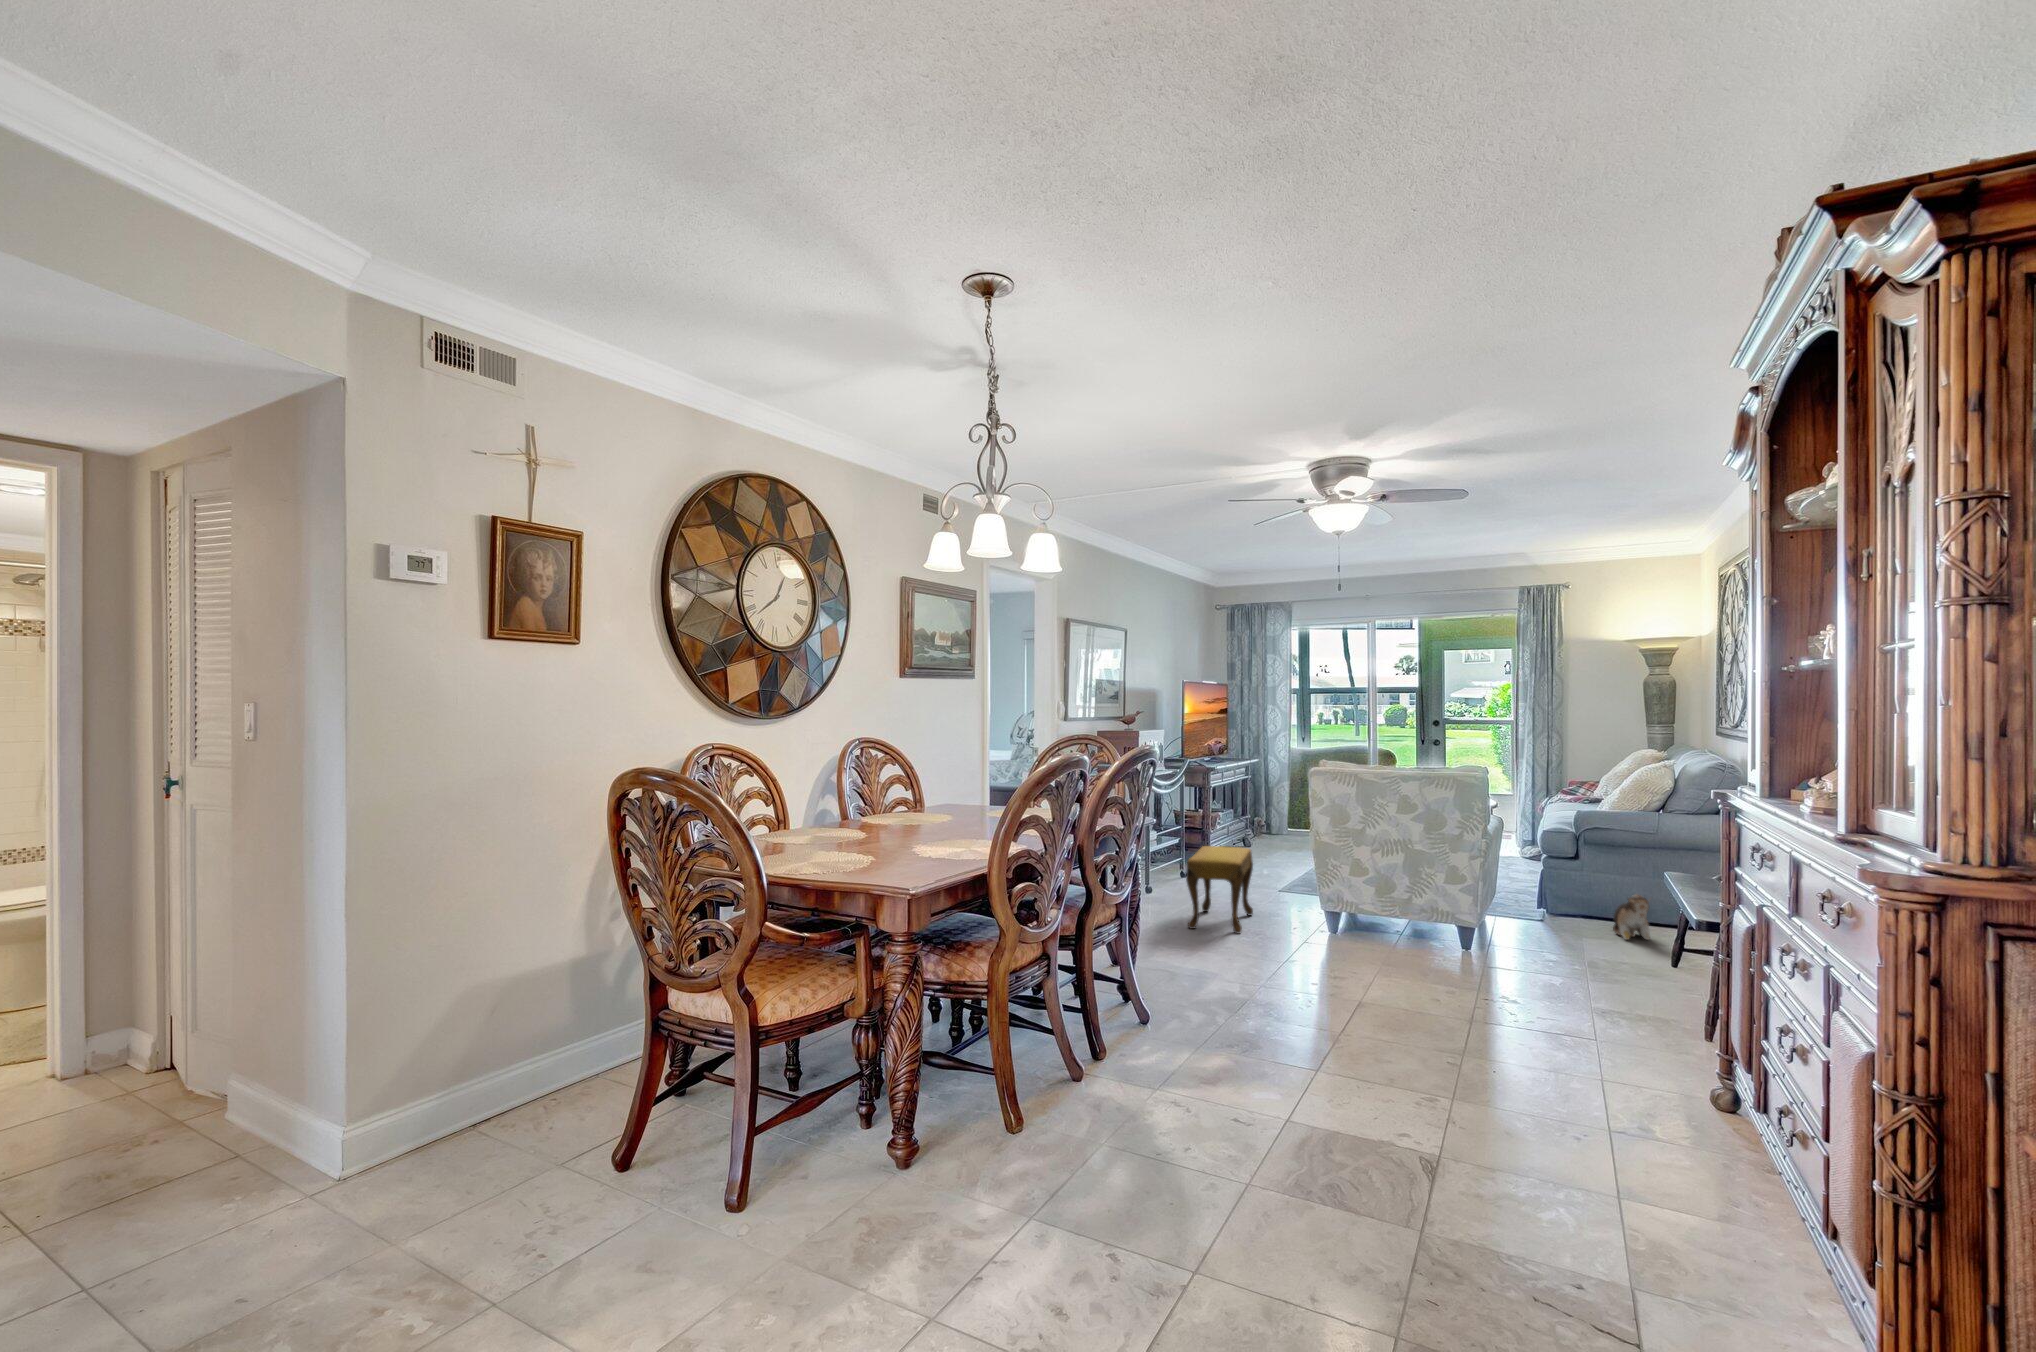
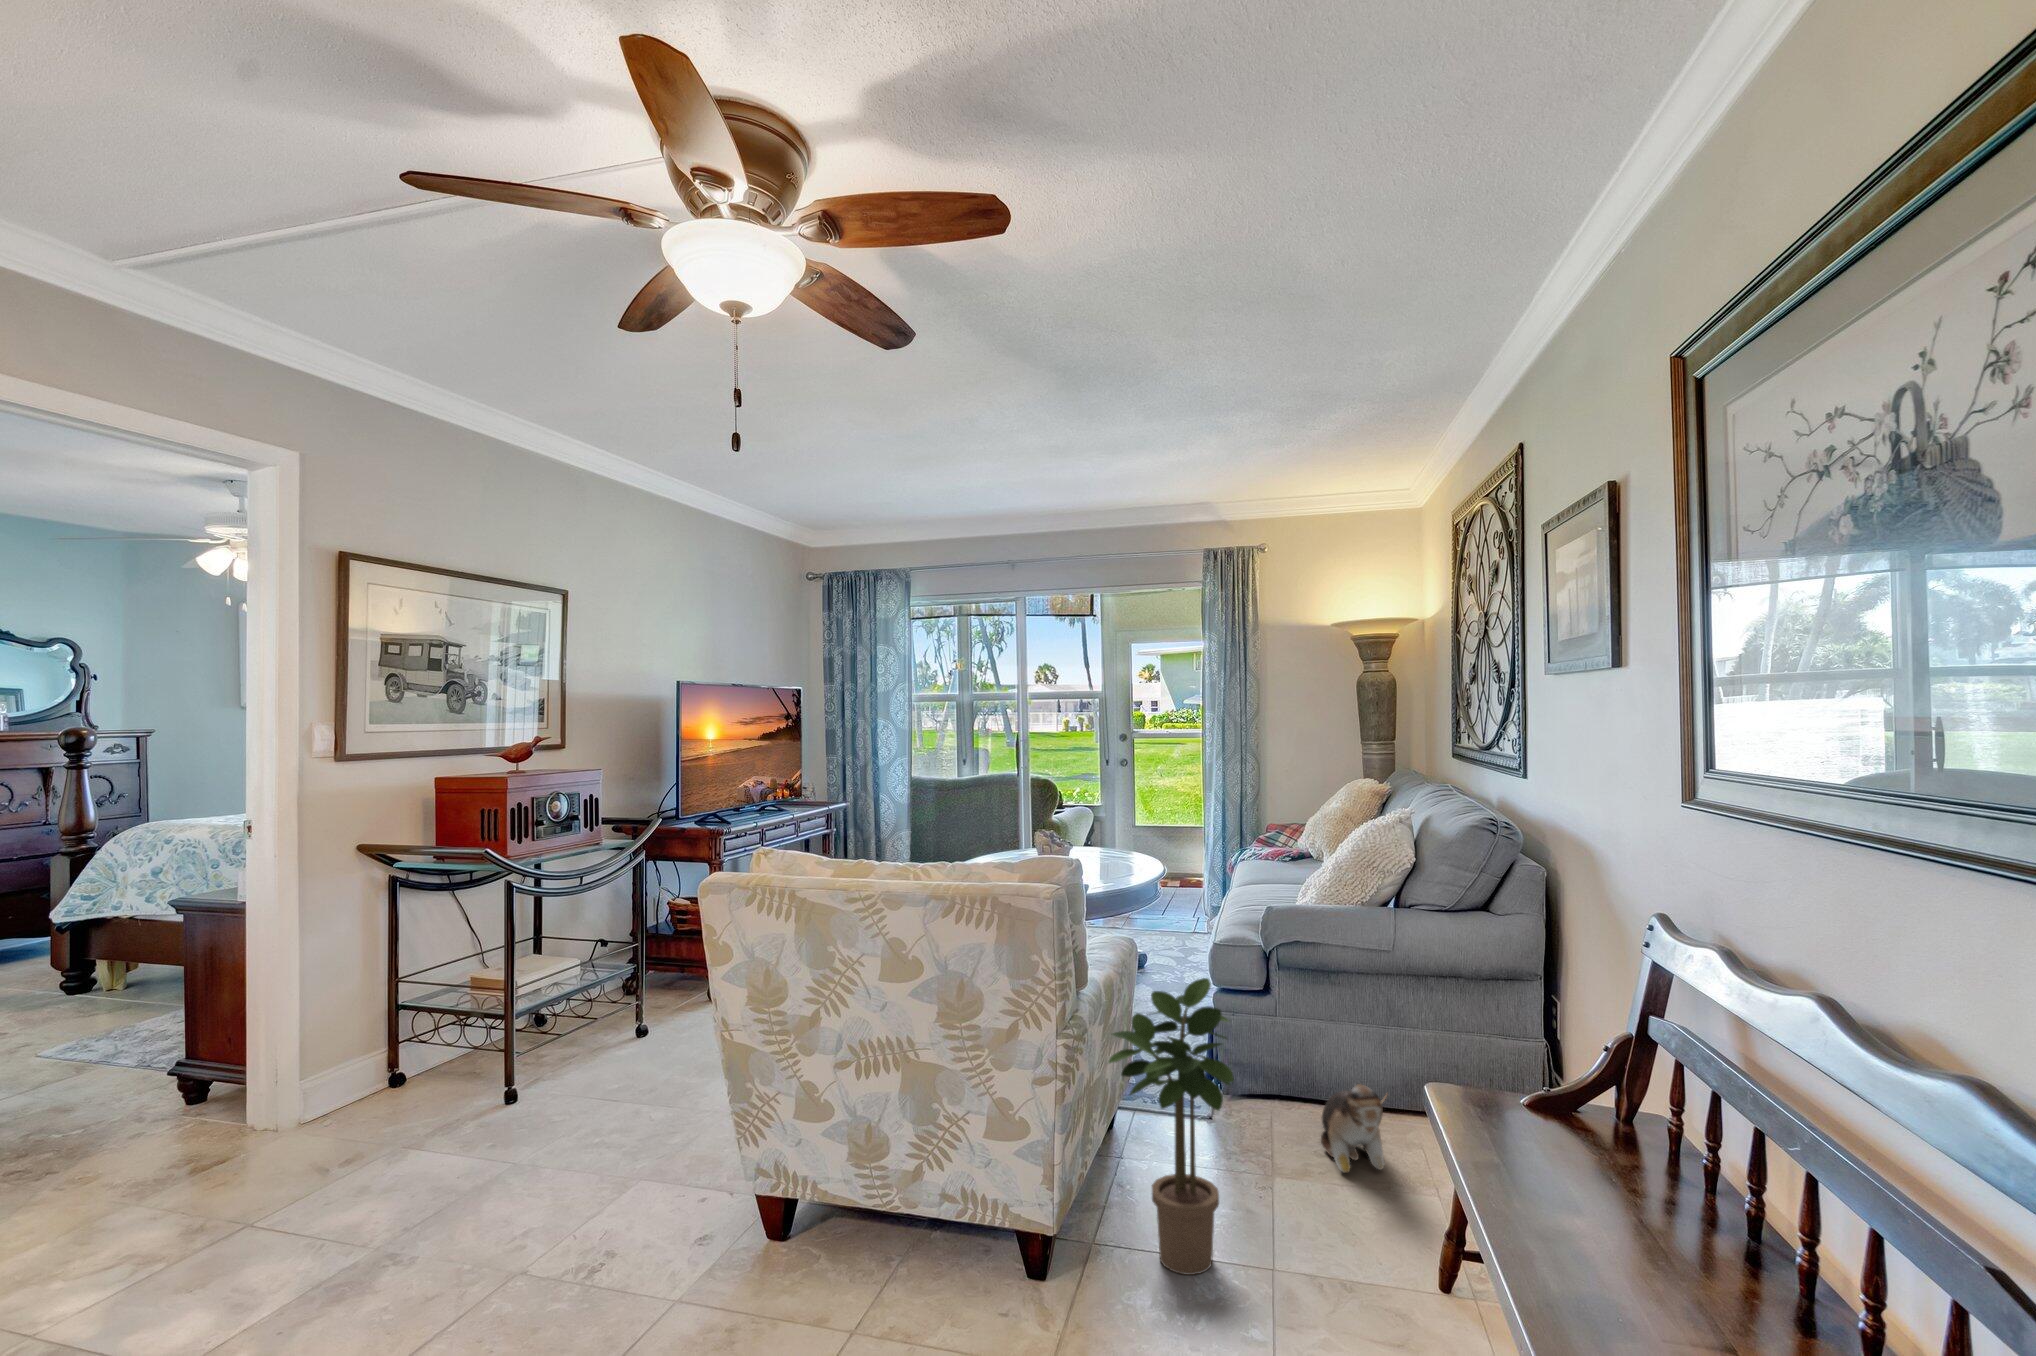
potted plant: none [1502,830,1570,956] -> present [1108,978,1234,1275]
footstool: present [1186,846,1253,933] -> none [430,1027,650,1267]

